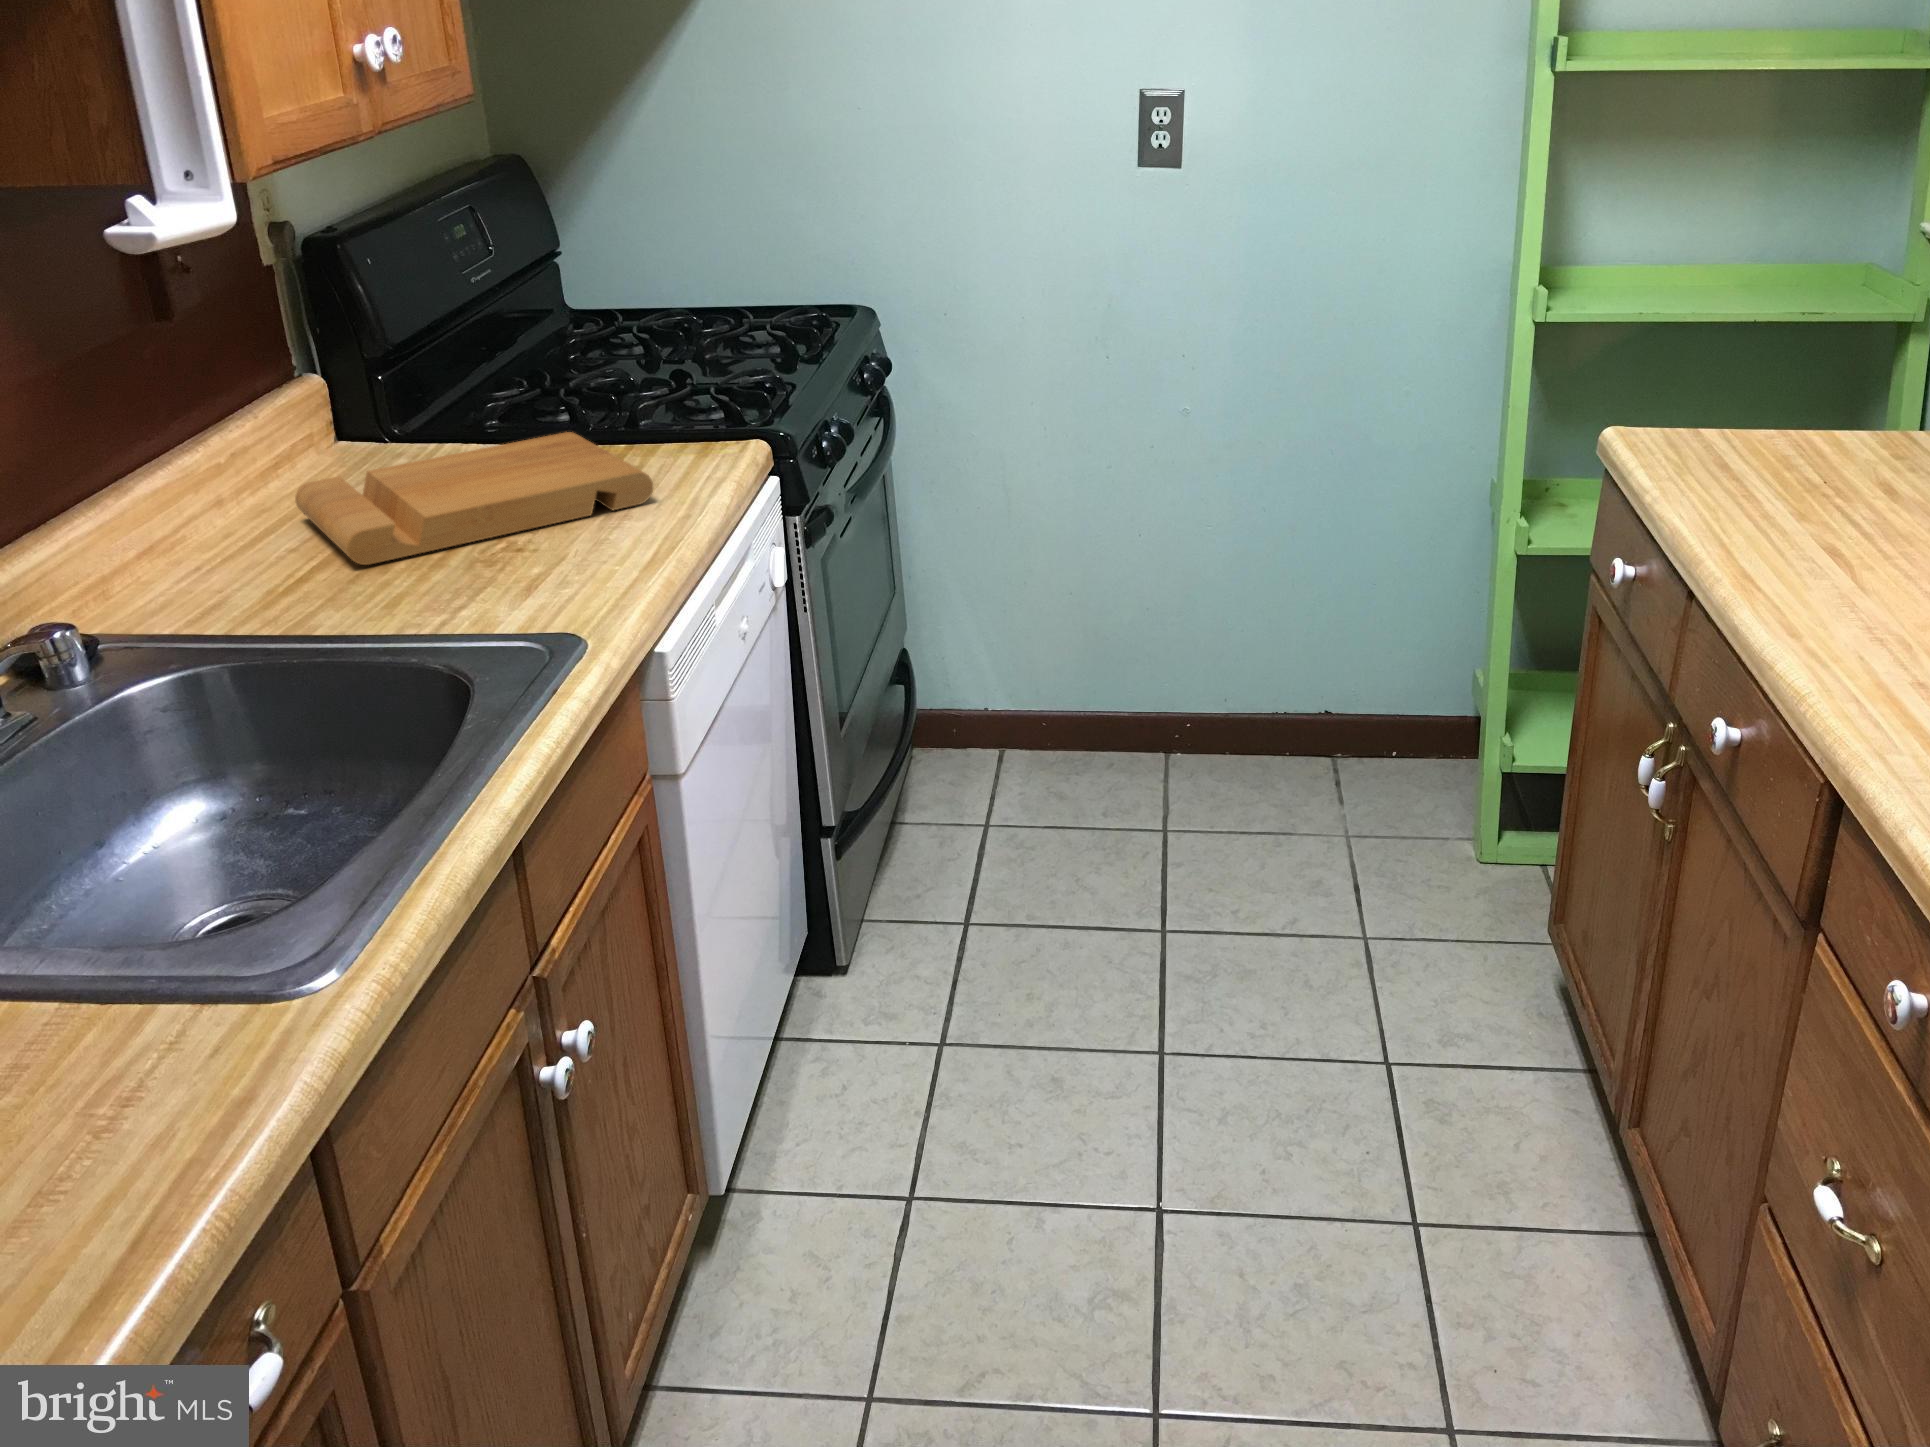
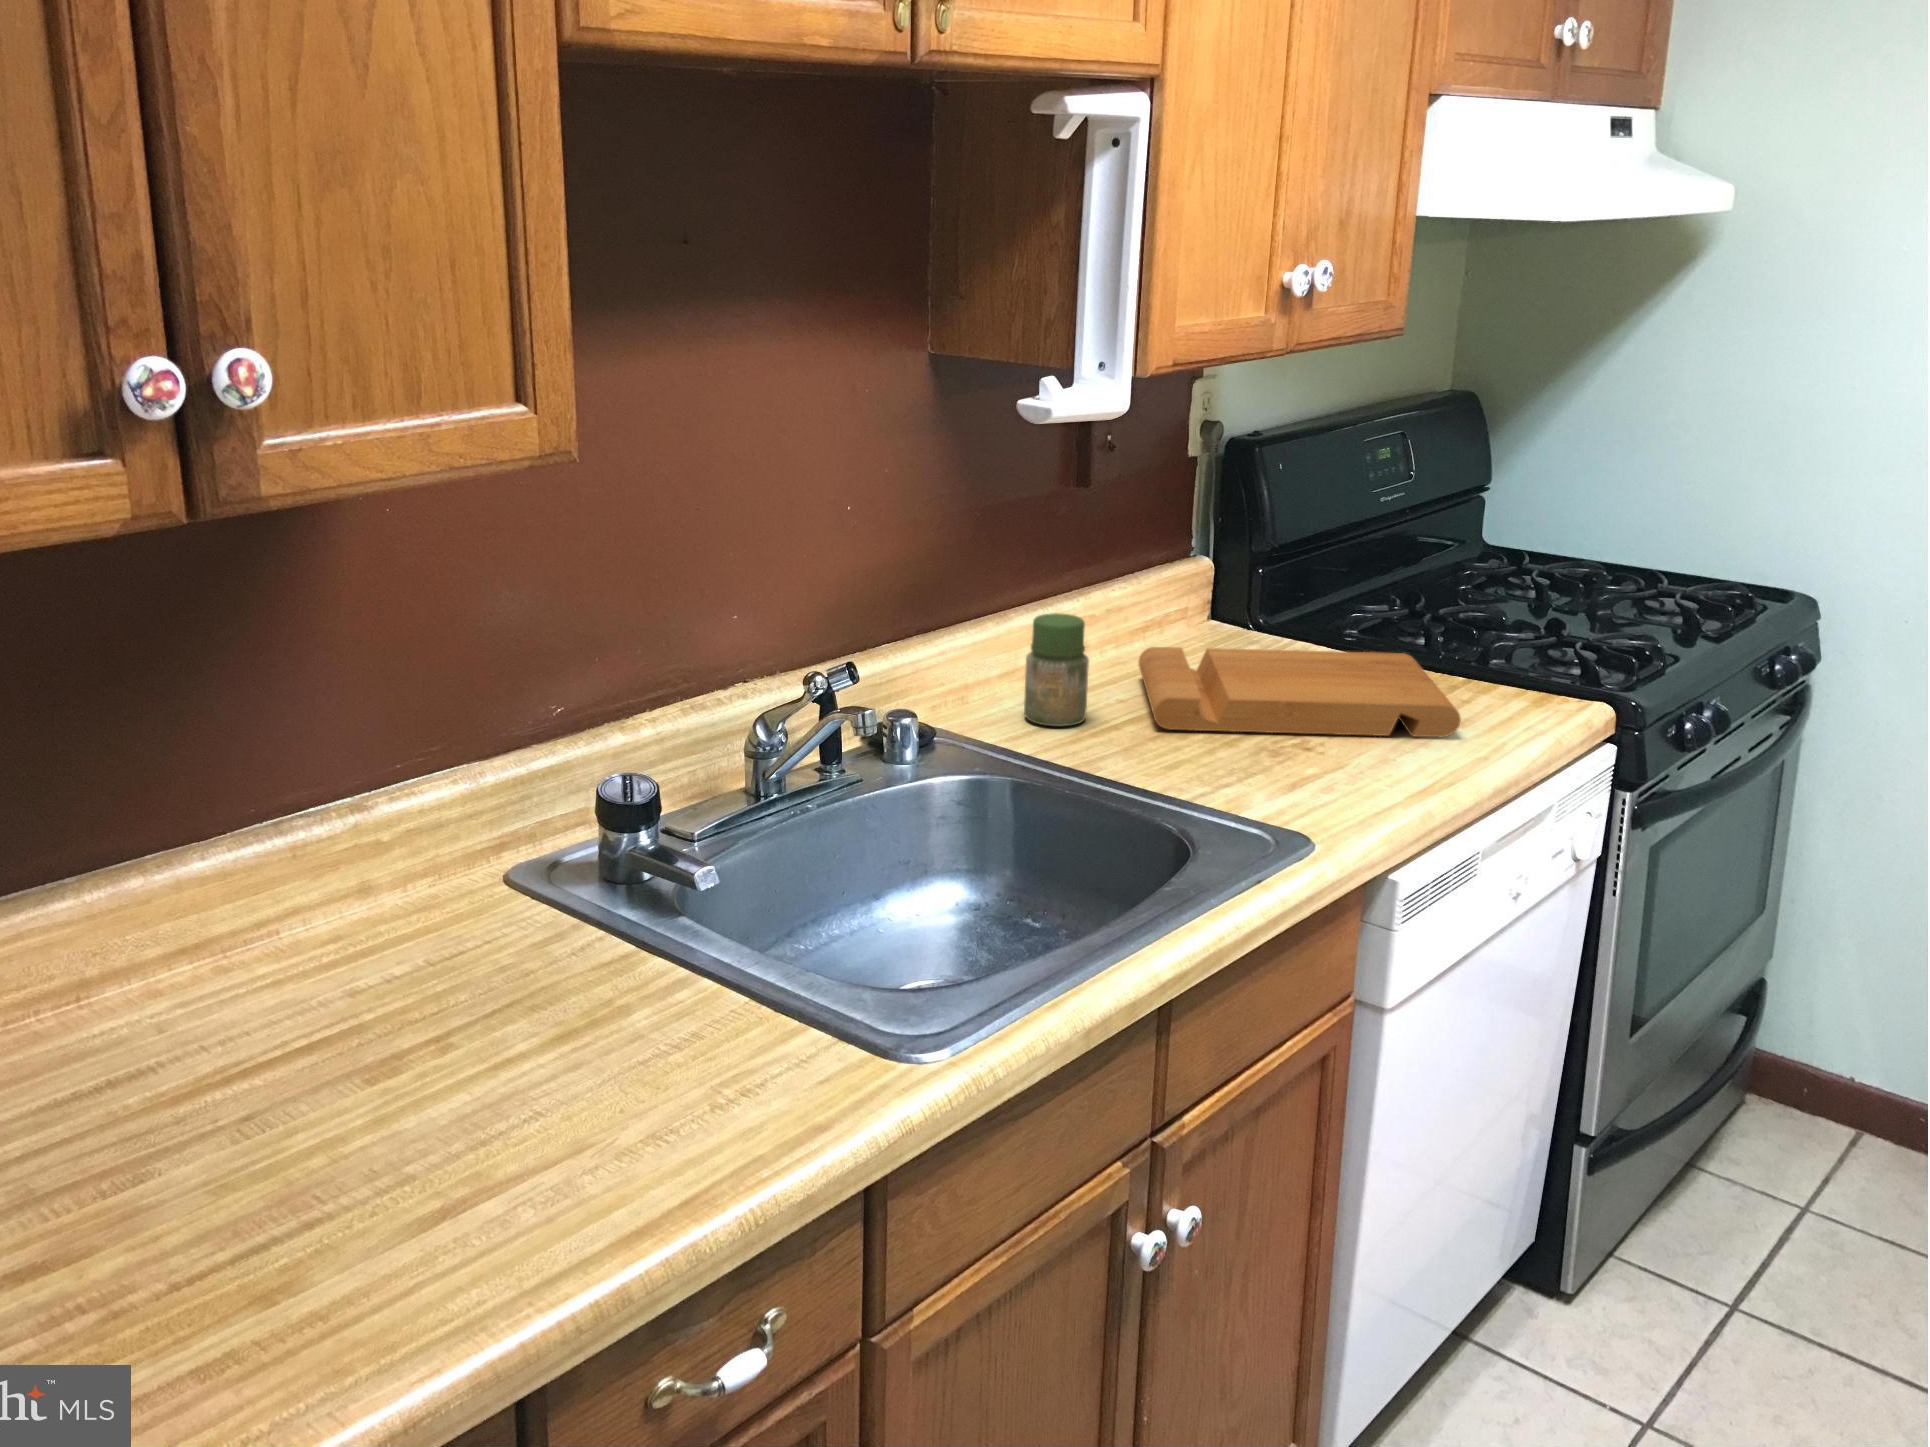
jar: none [175,466,269,596] -> present [1024,613,1089,726]

